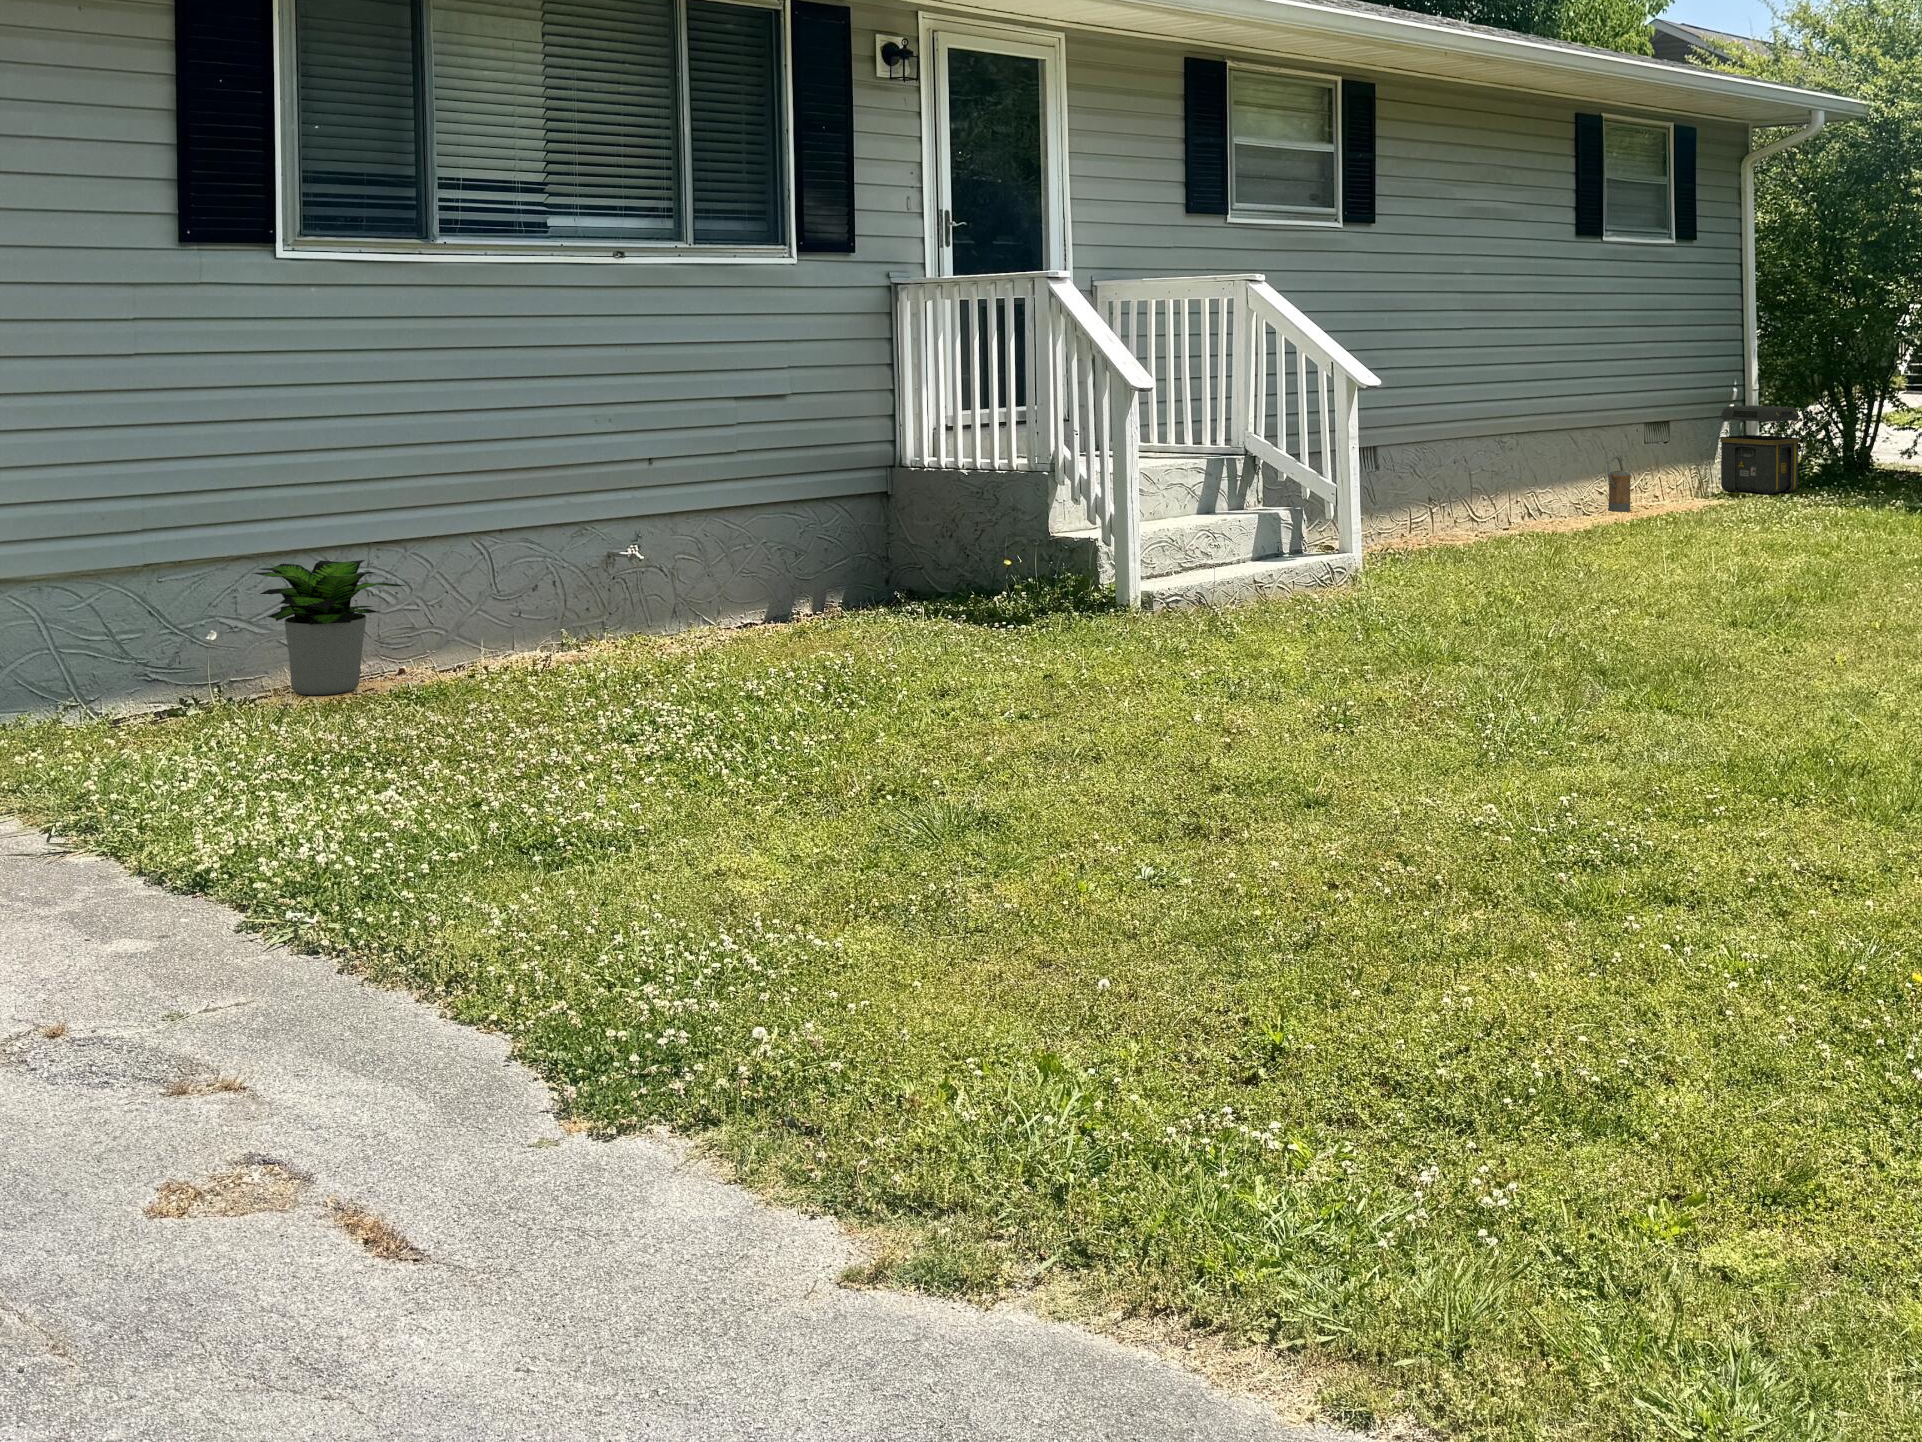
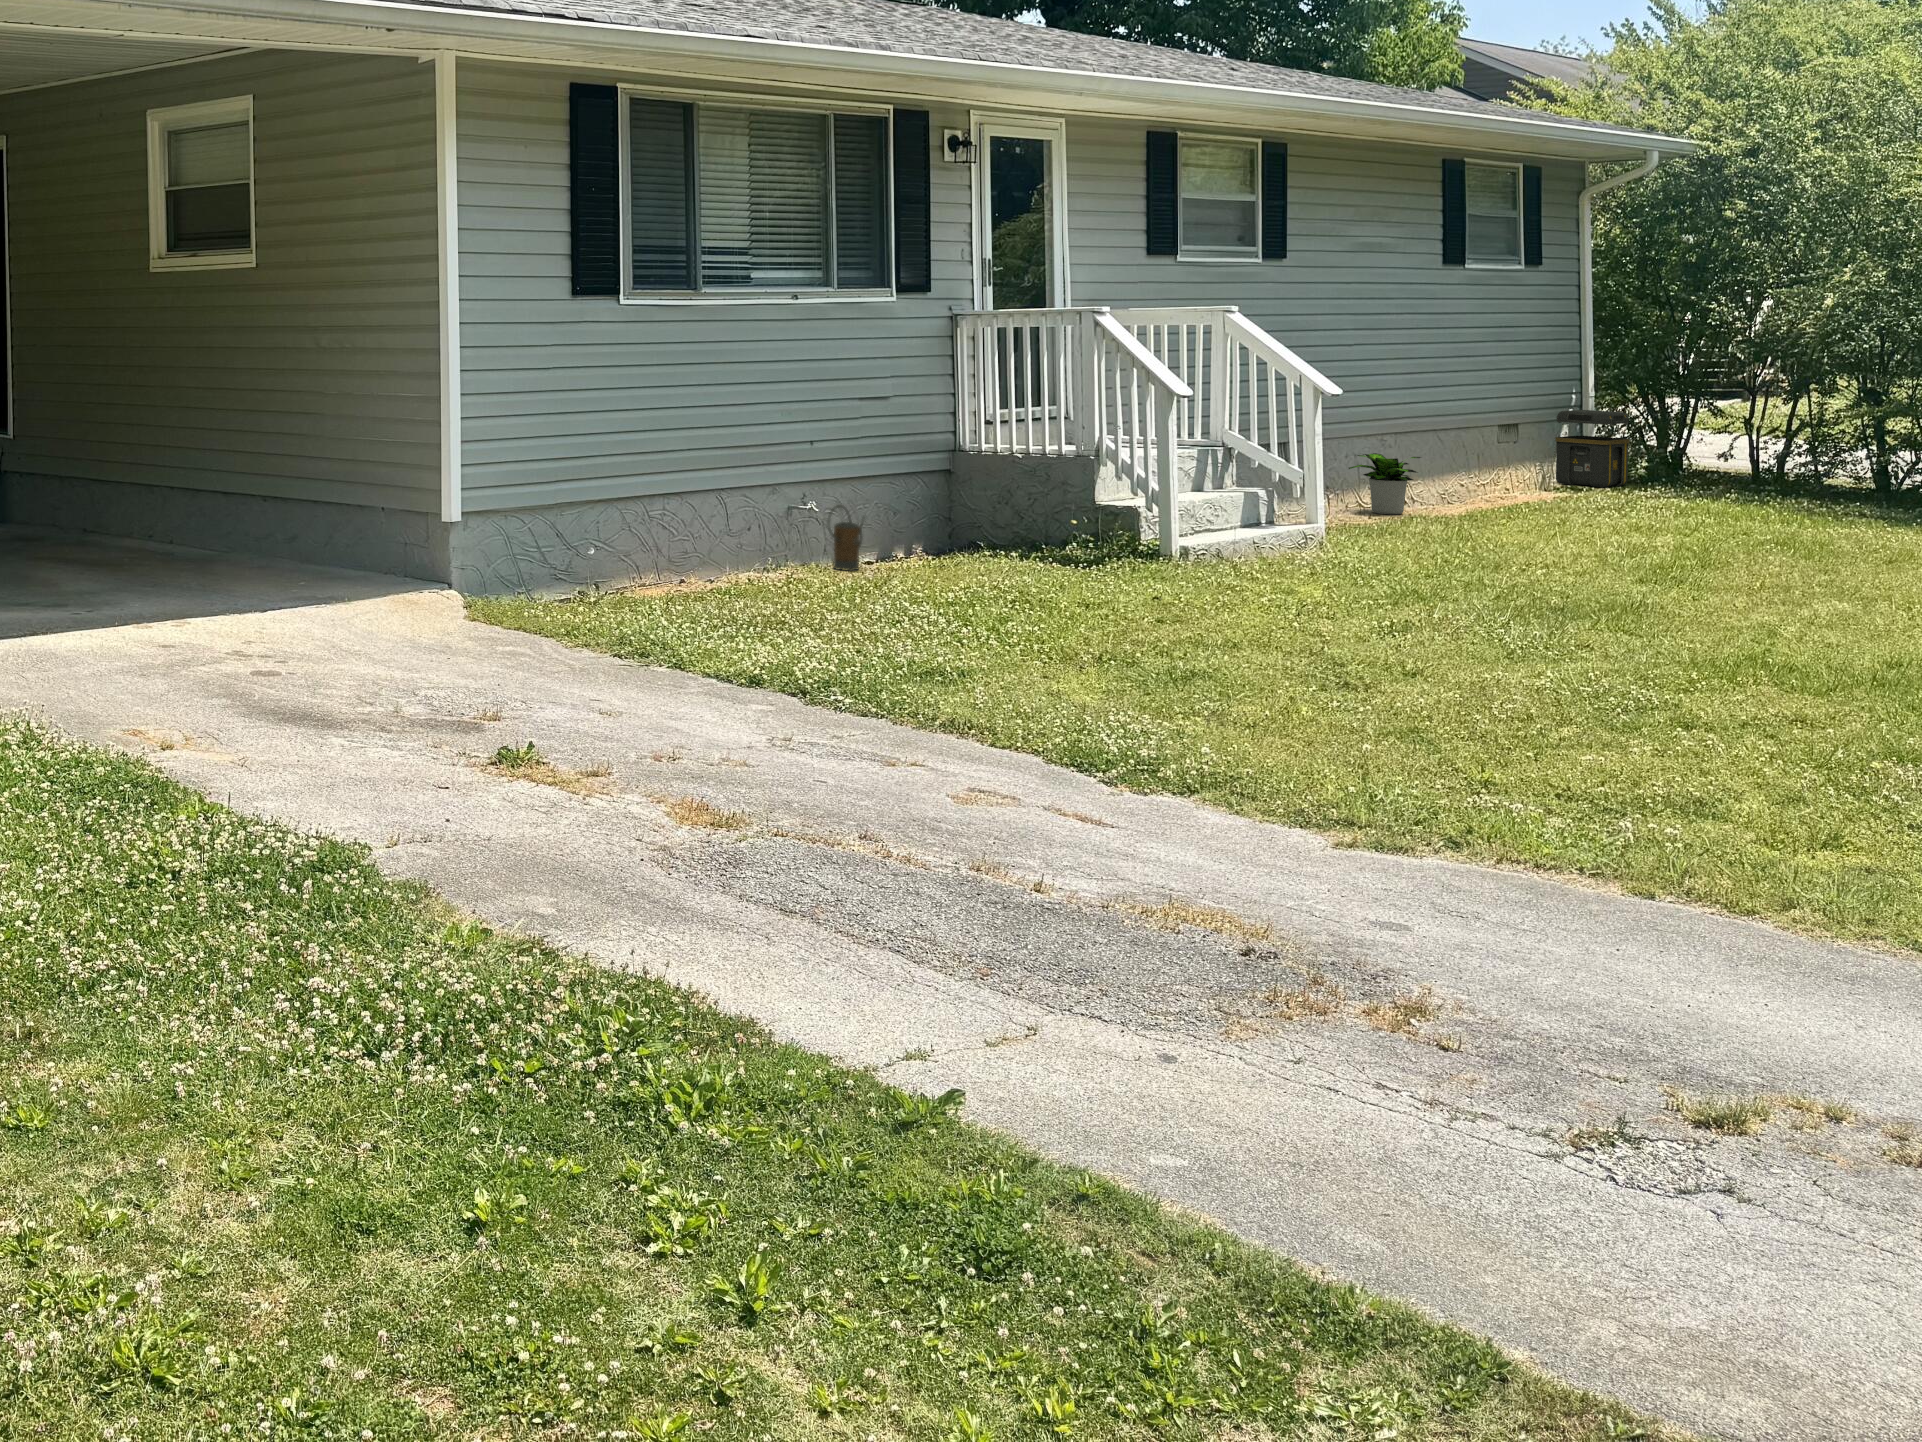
watering can: present [1608,456,1632,511] -> present [827,505,865,571]
potted plant: present [253,560,405,695] -> present [1349,453,1421,515]

